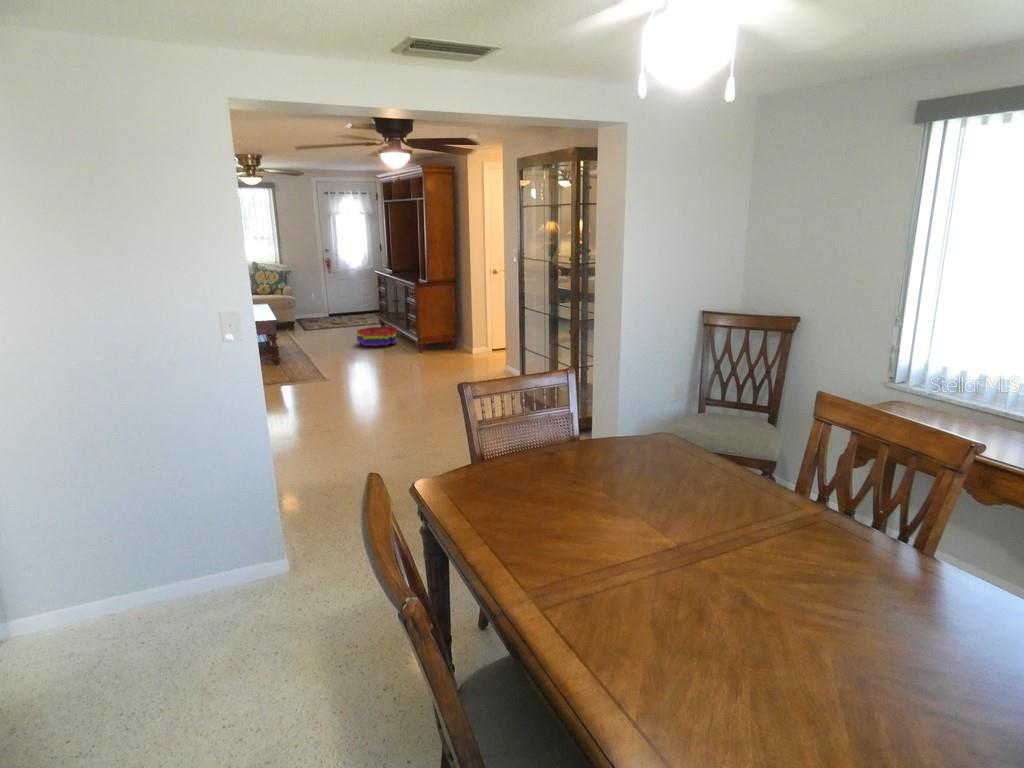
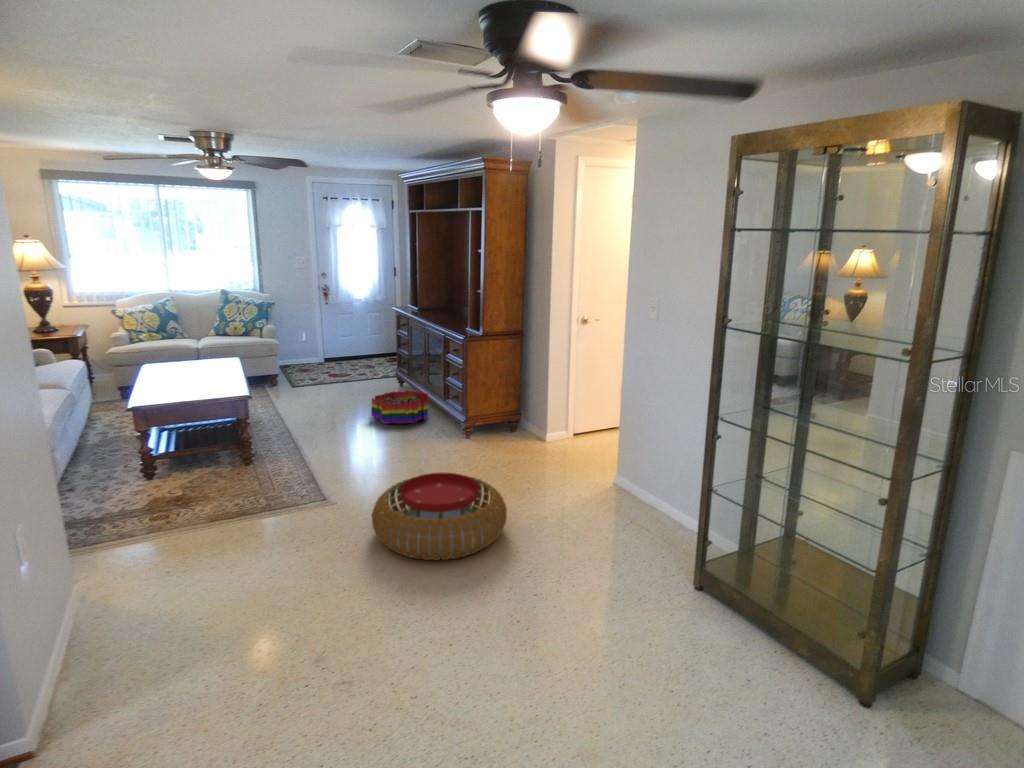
pouf: none [346,354,425,395] -> present [372,472,507,560]

